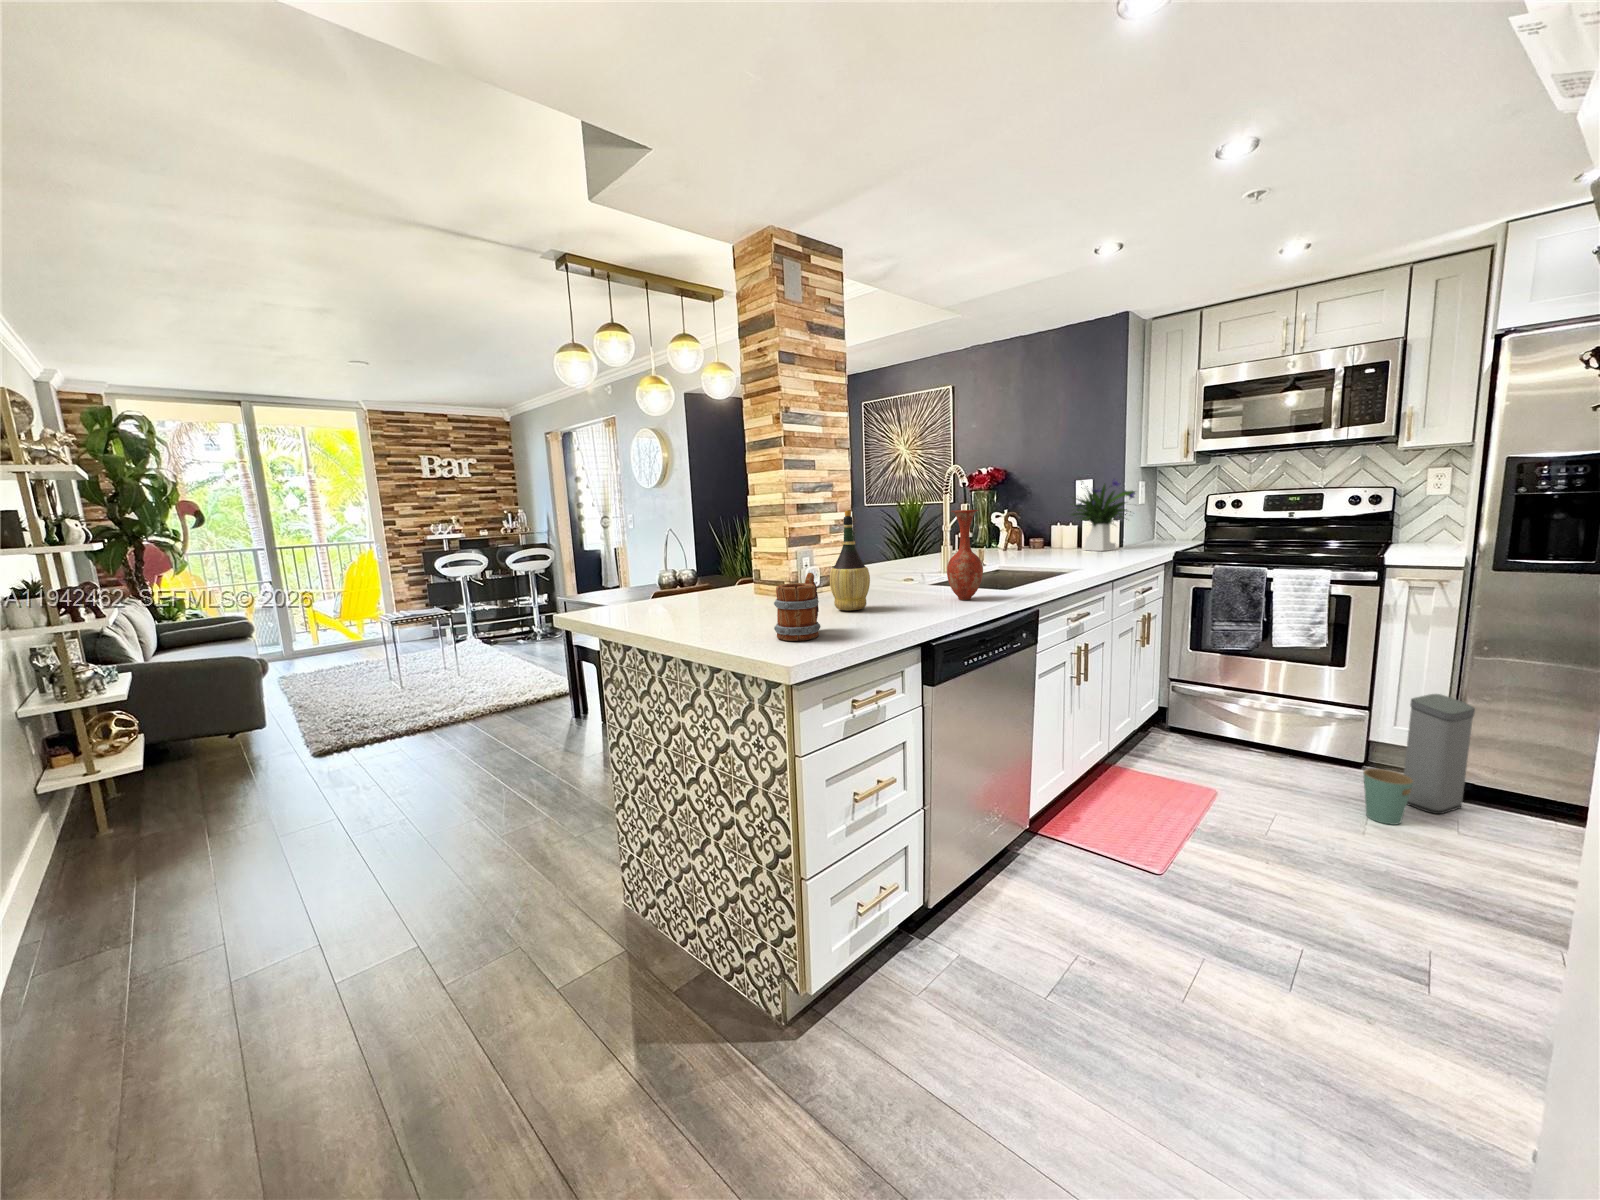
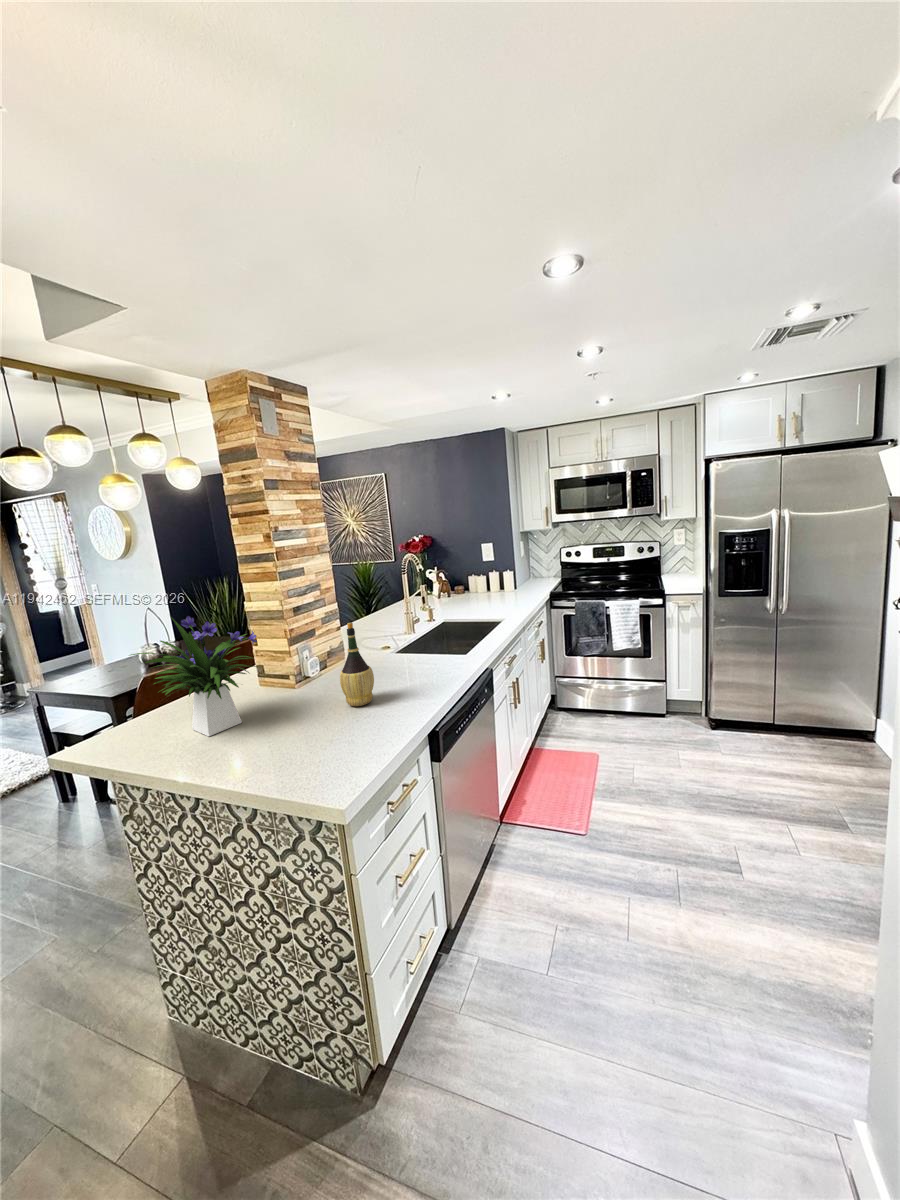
flower arrangement: present [1072,479,1135,551] -> present [131,616,260,736]
vase: present [947,510,983,600] -> none [427,605,455,675]
mug: present [774,573,821,641] -> none [308,697,351,768]
trash can: present [1363,694,1475,825] -> none [671,669,715,755]

